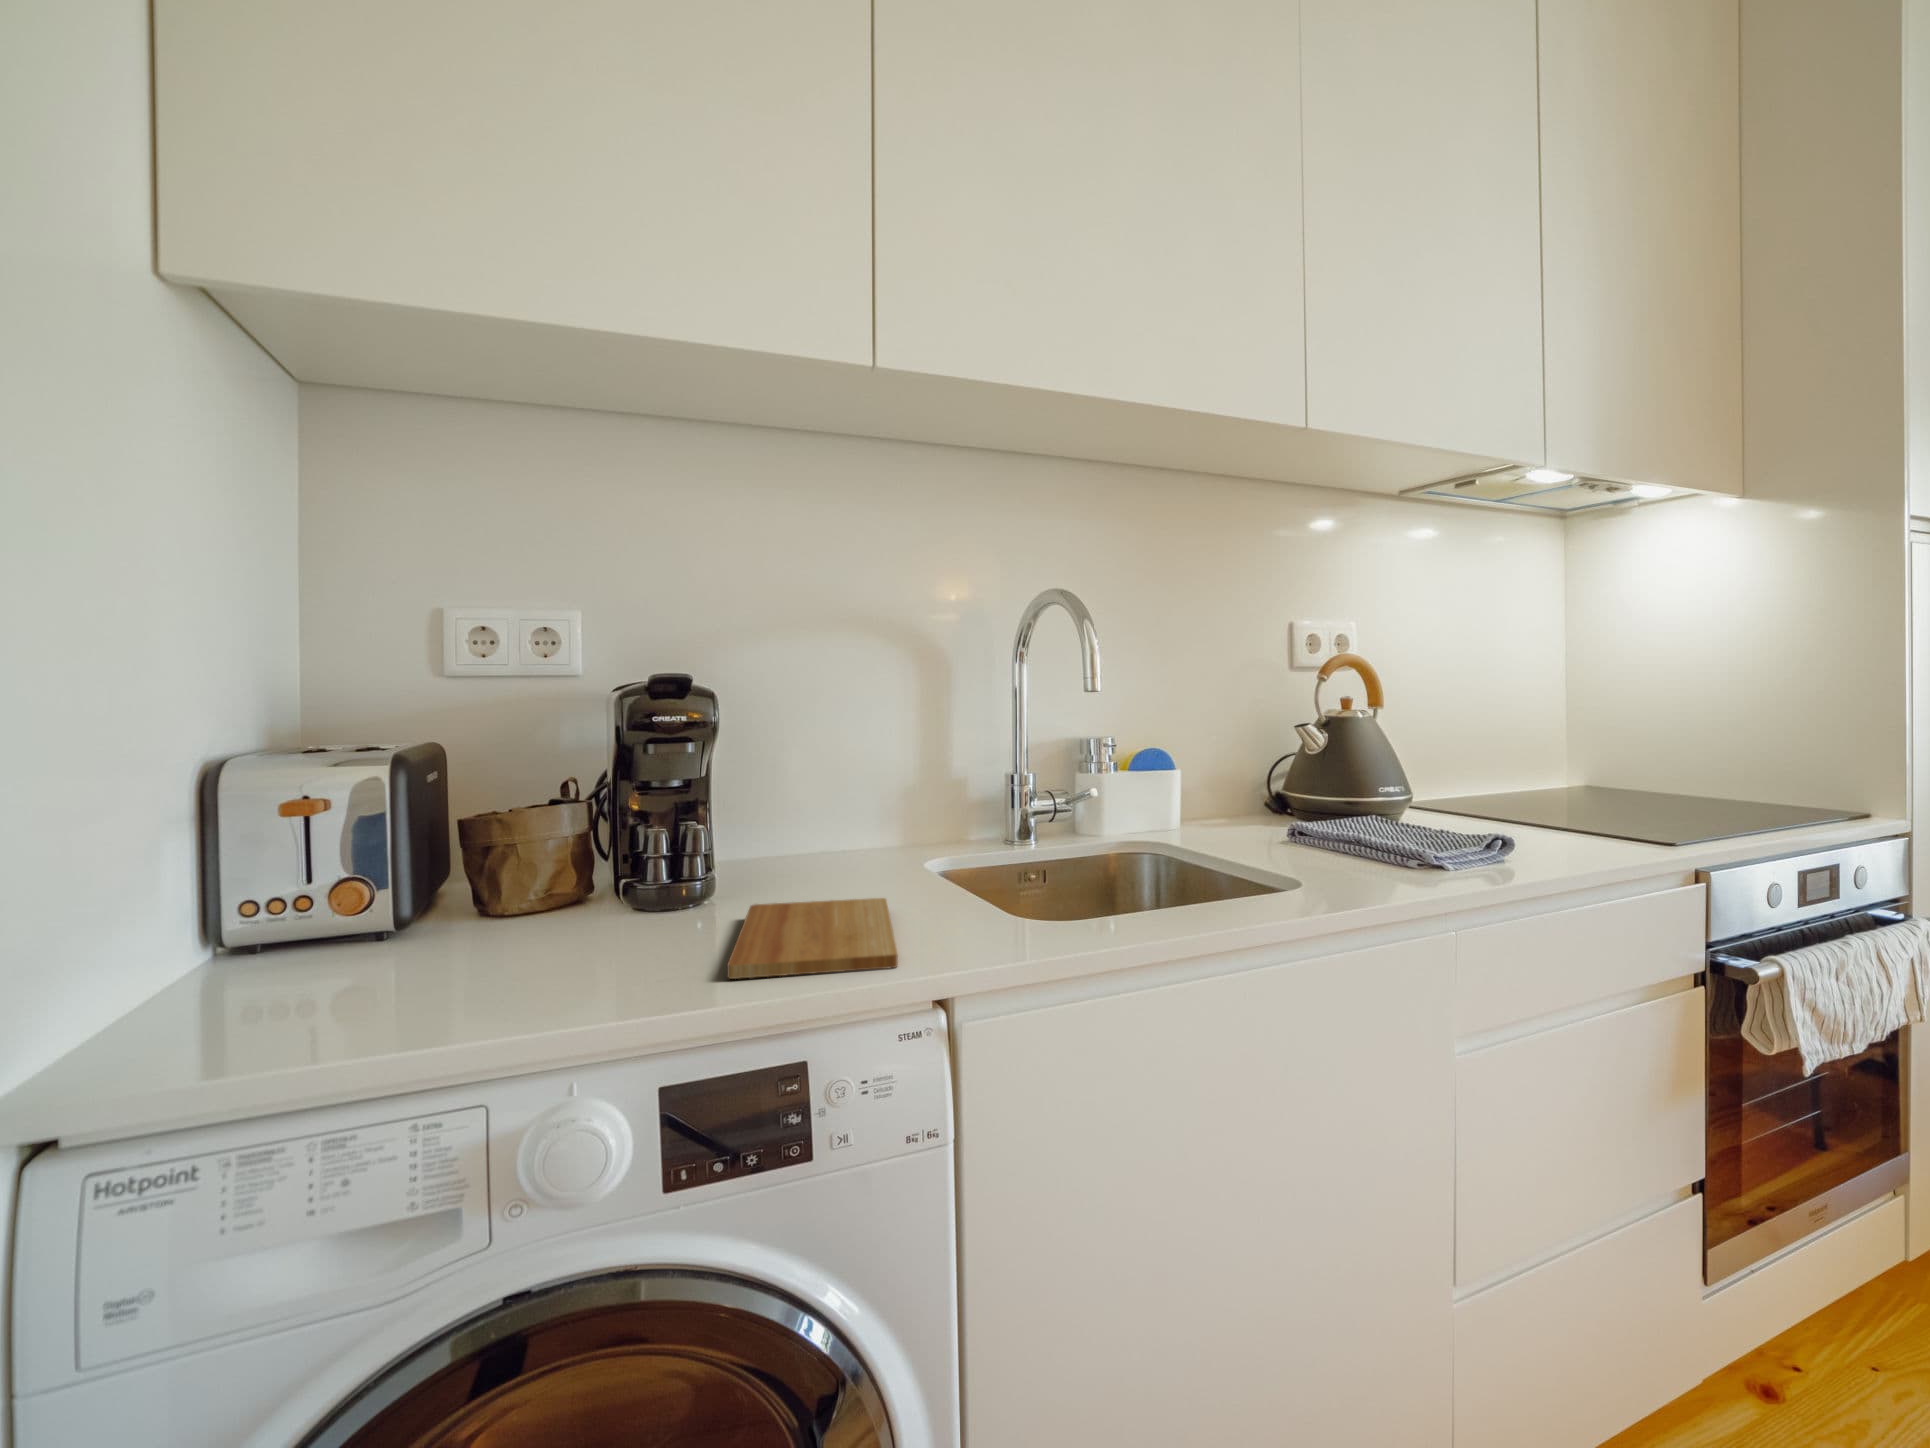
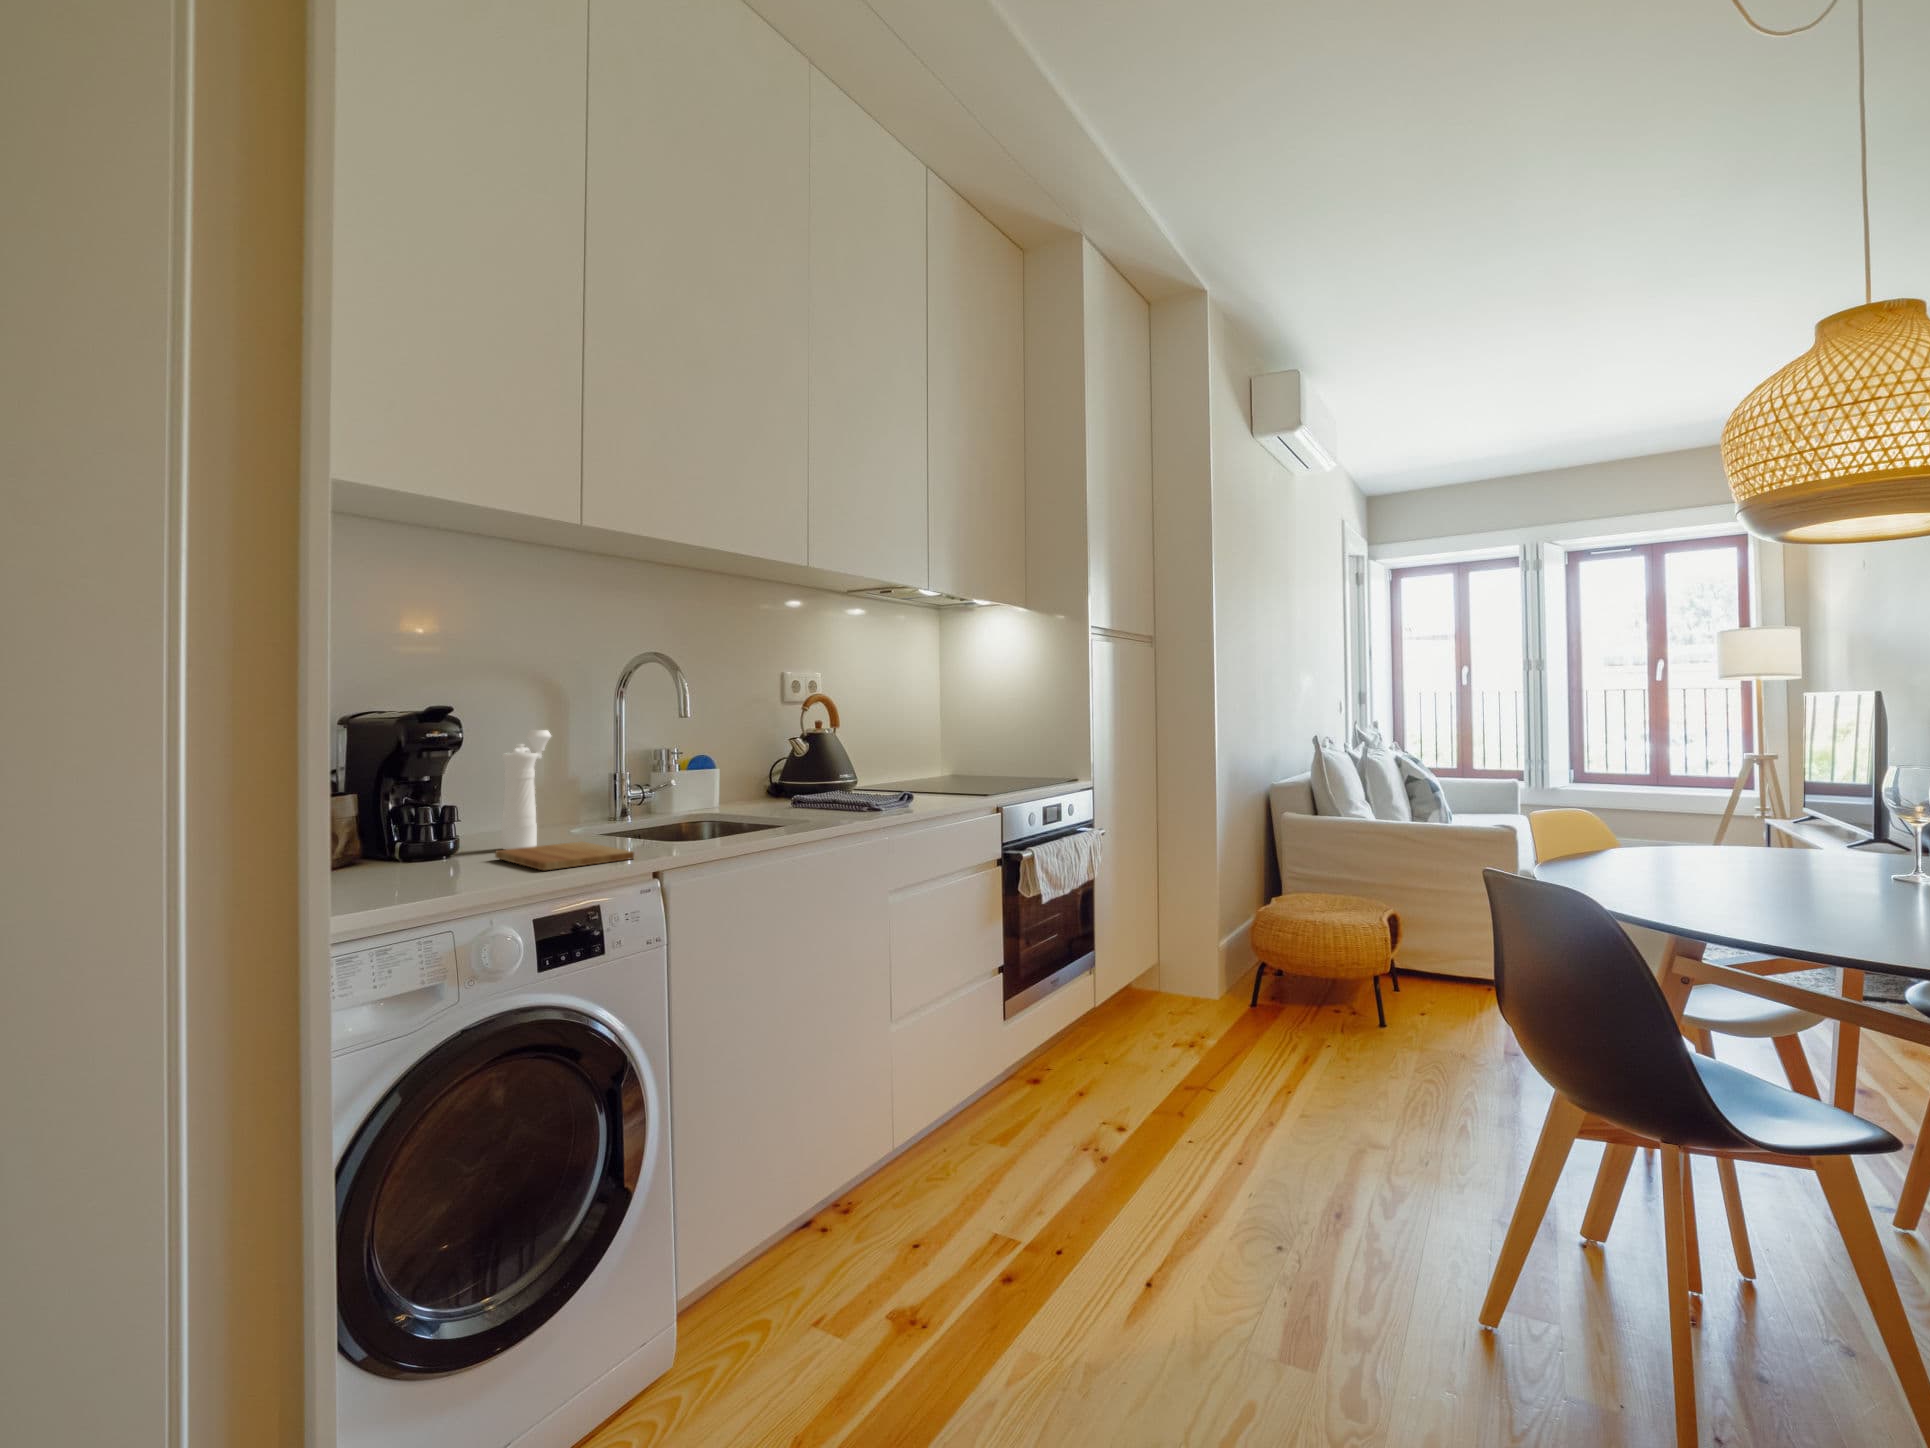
pepper mill: none [804,710,897,893] -> present [501,730,551,850]

